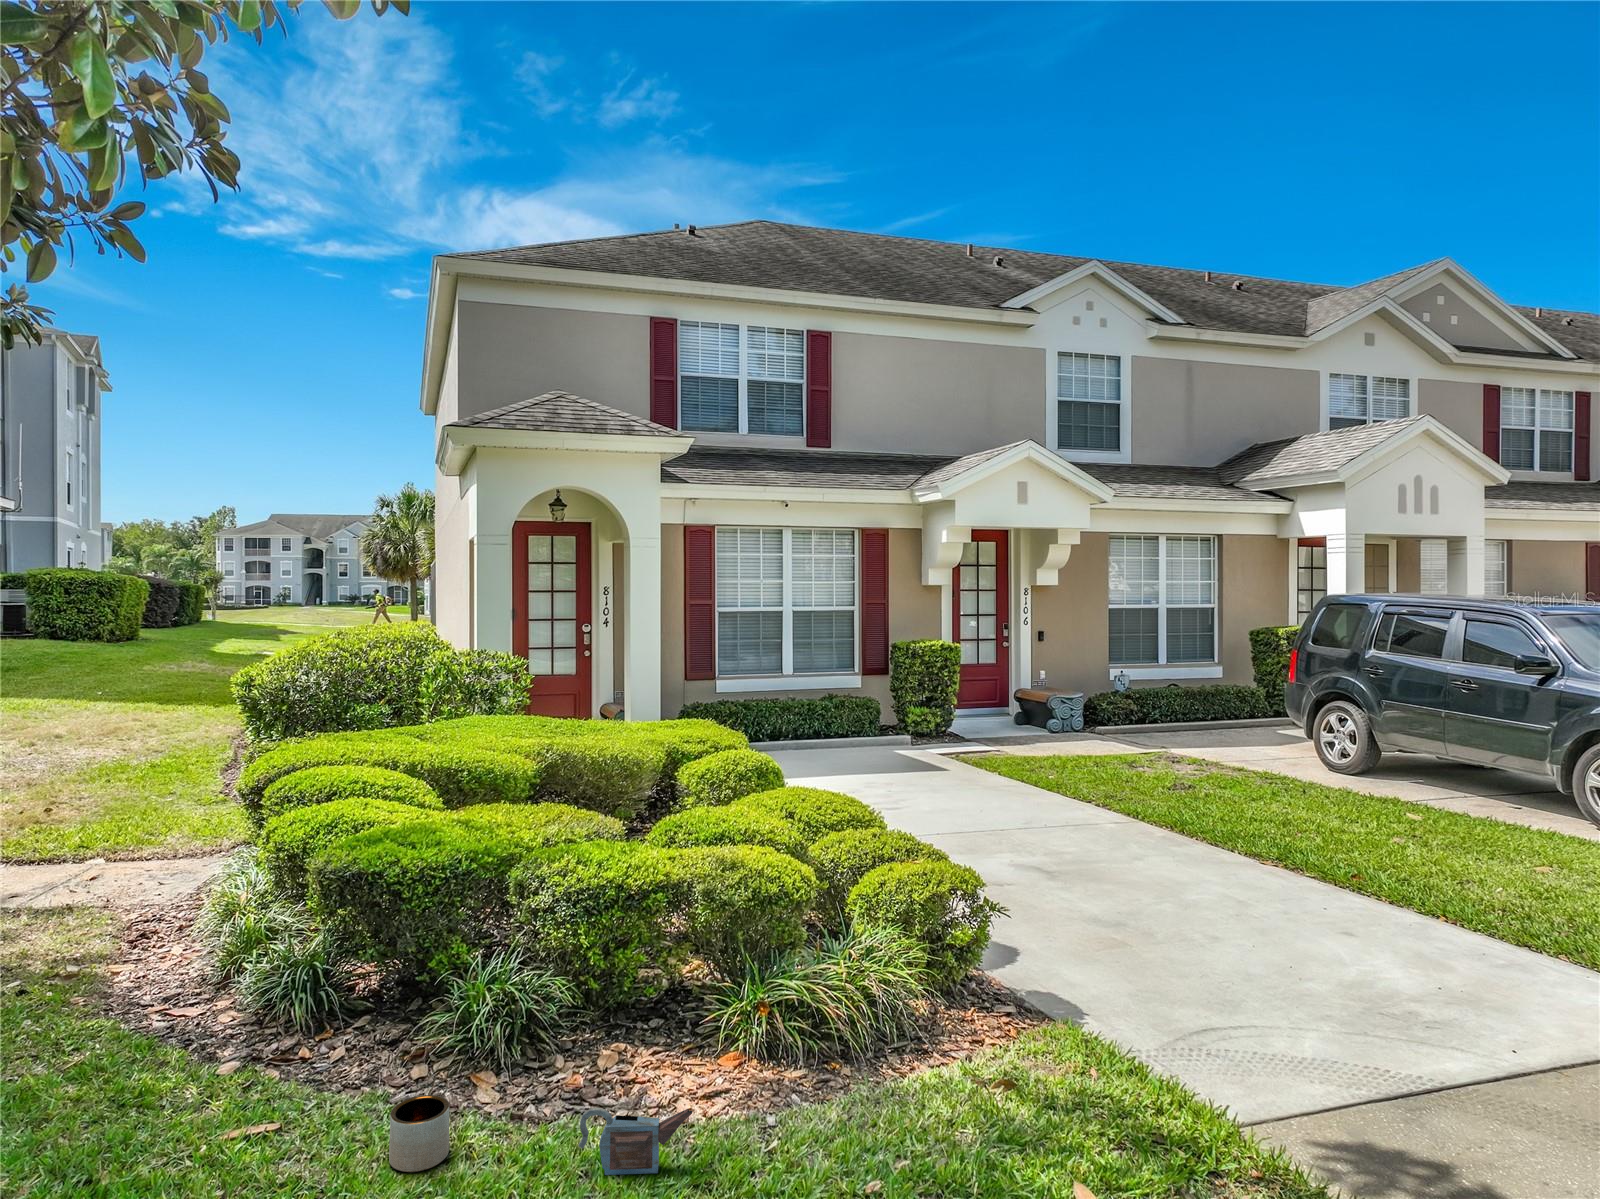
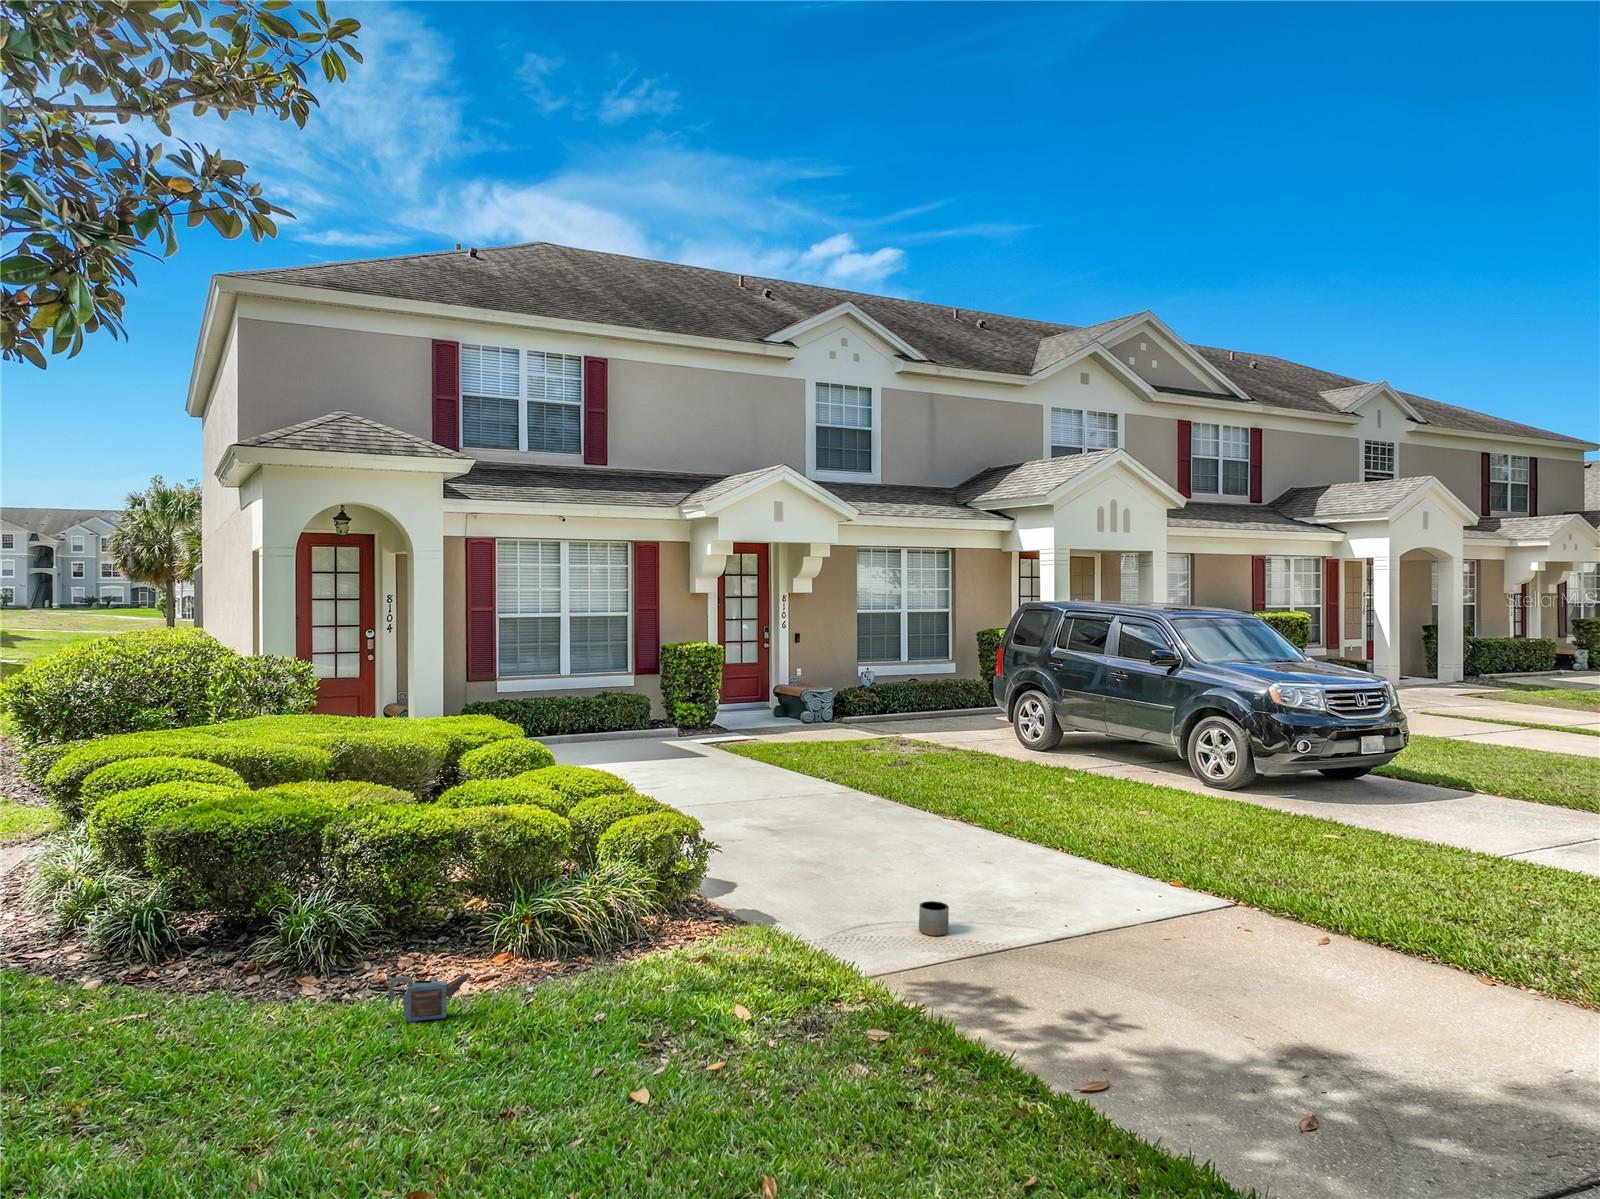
planter: present [389,1095,449,1172] -> present [919,901,949,936]

